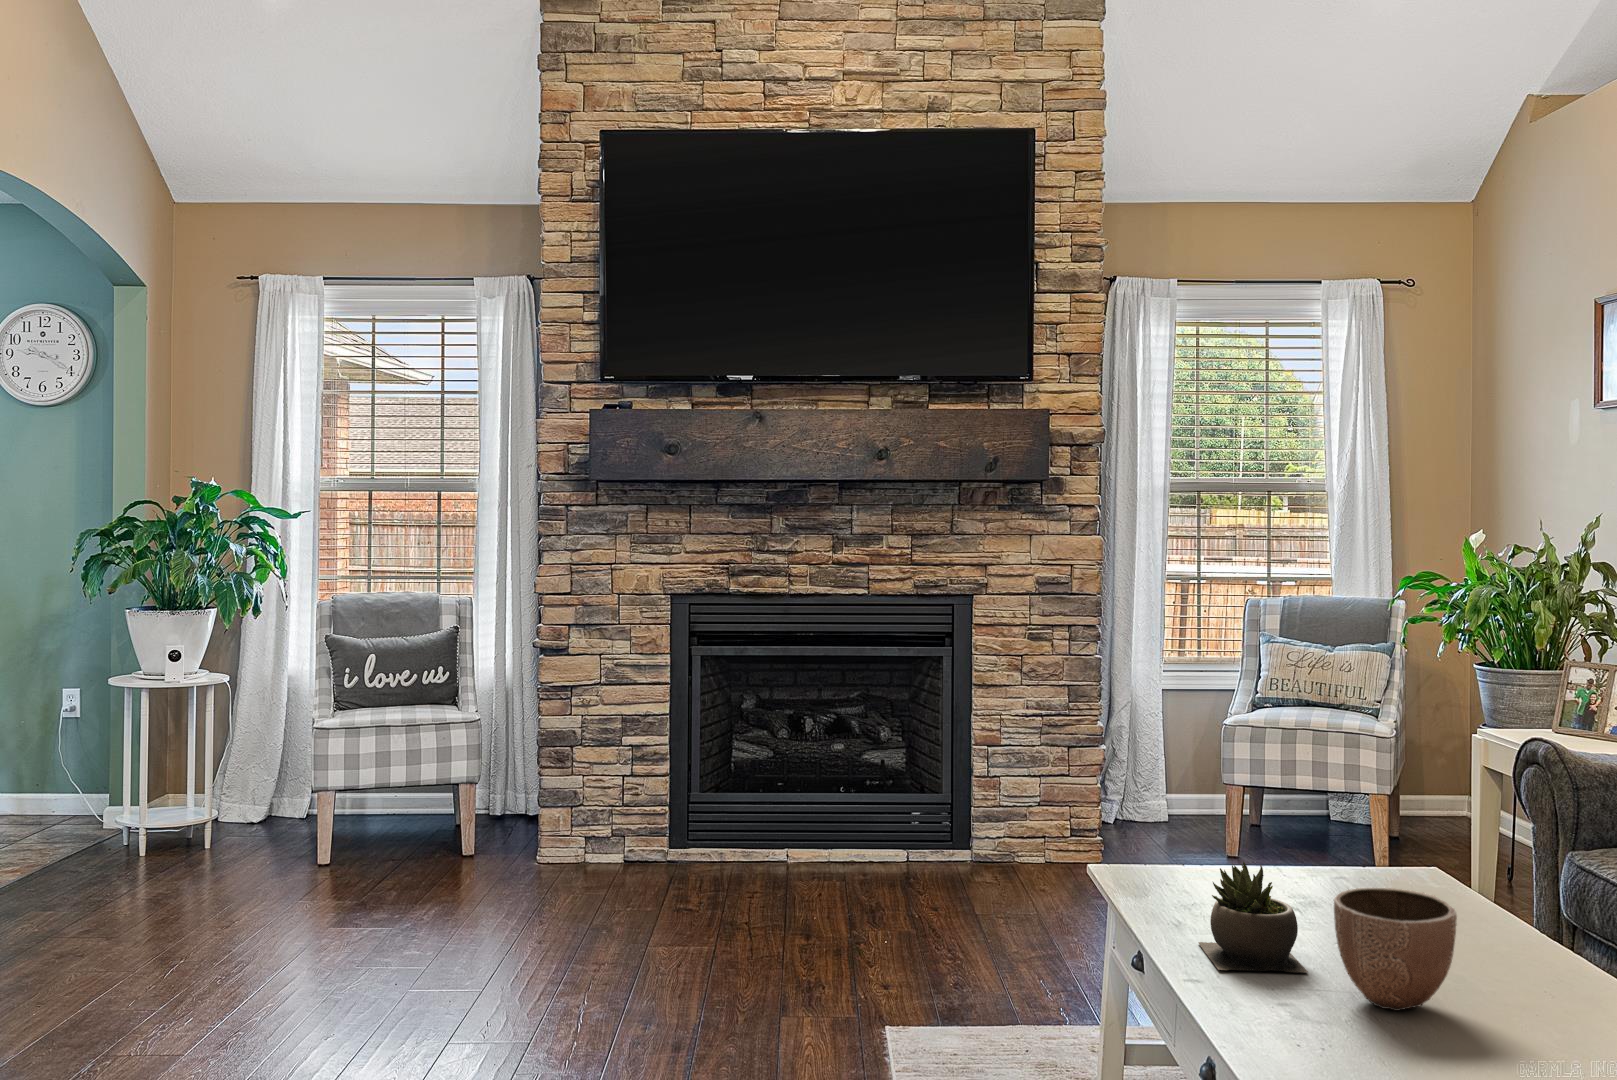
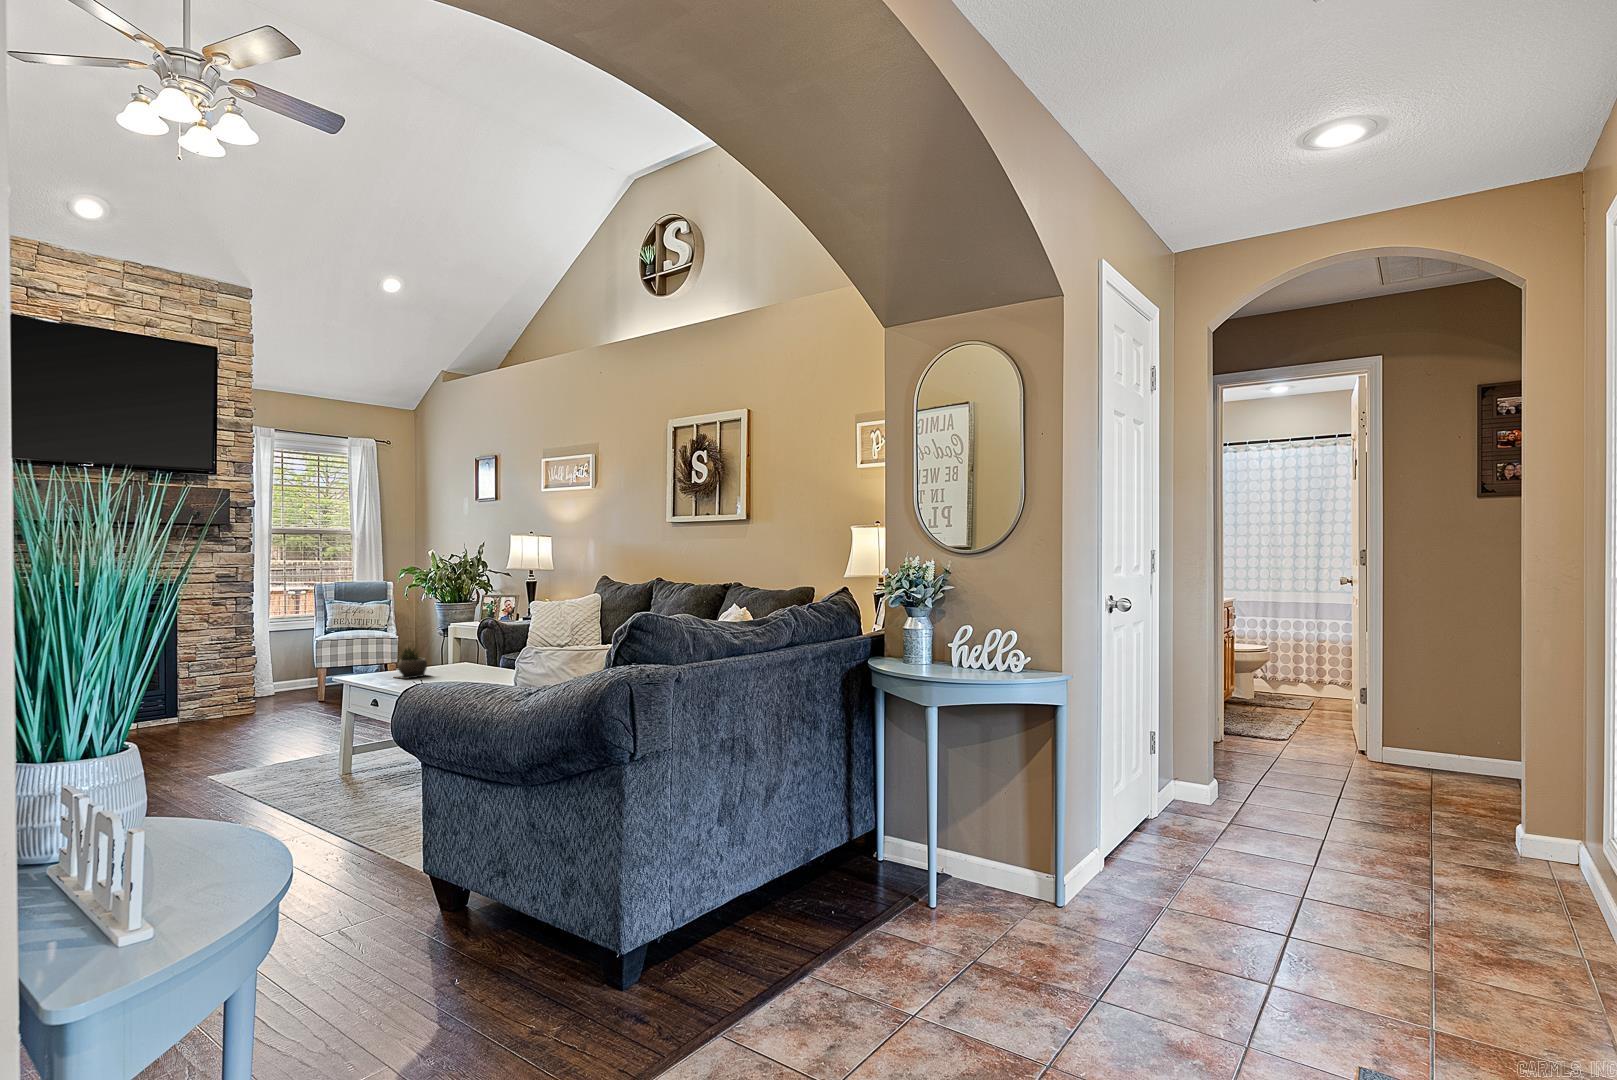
decorative bowl: present [1334,887,1457,1011] -> none [443,644,479,677]

